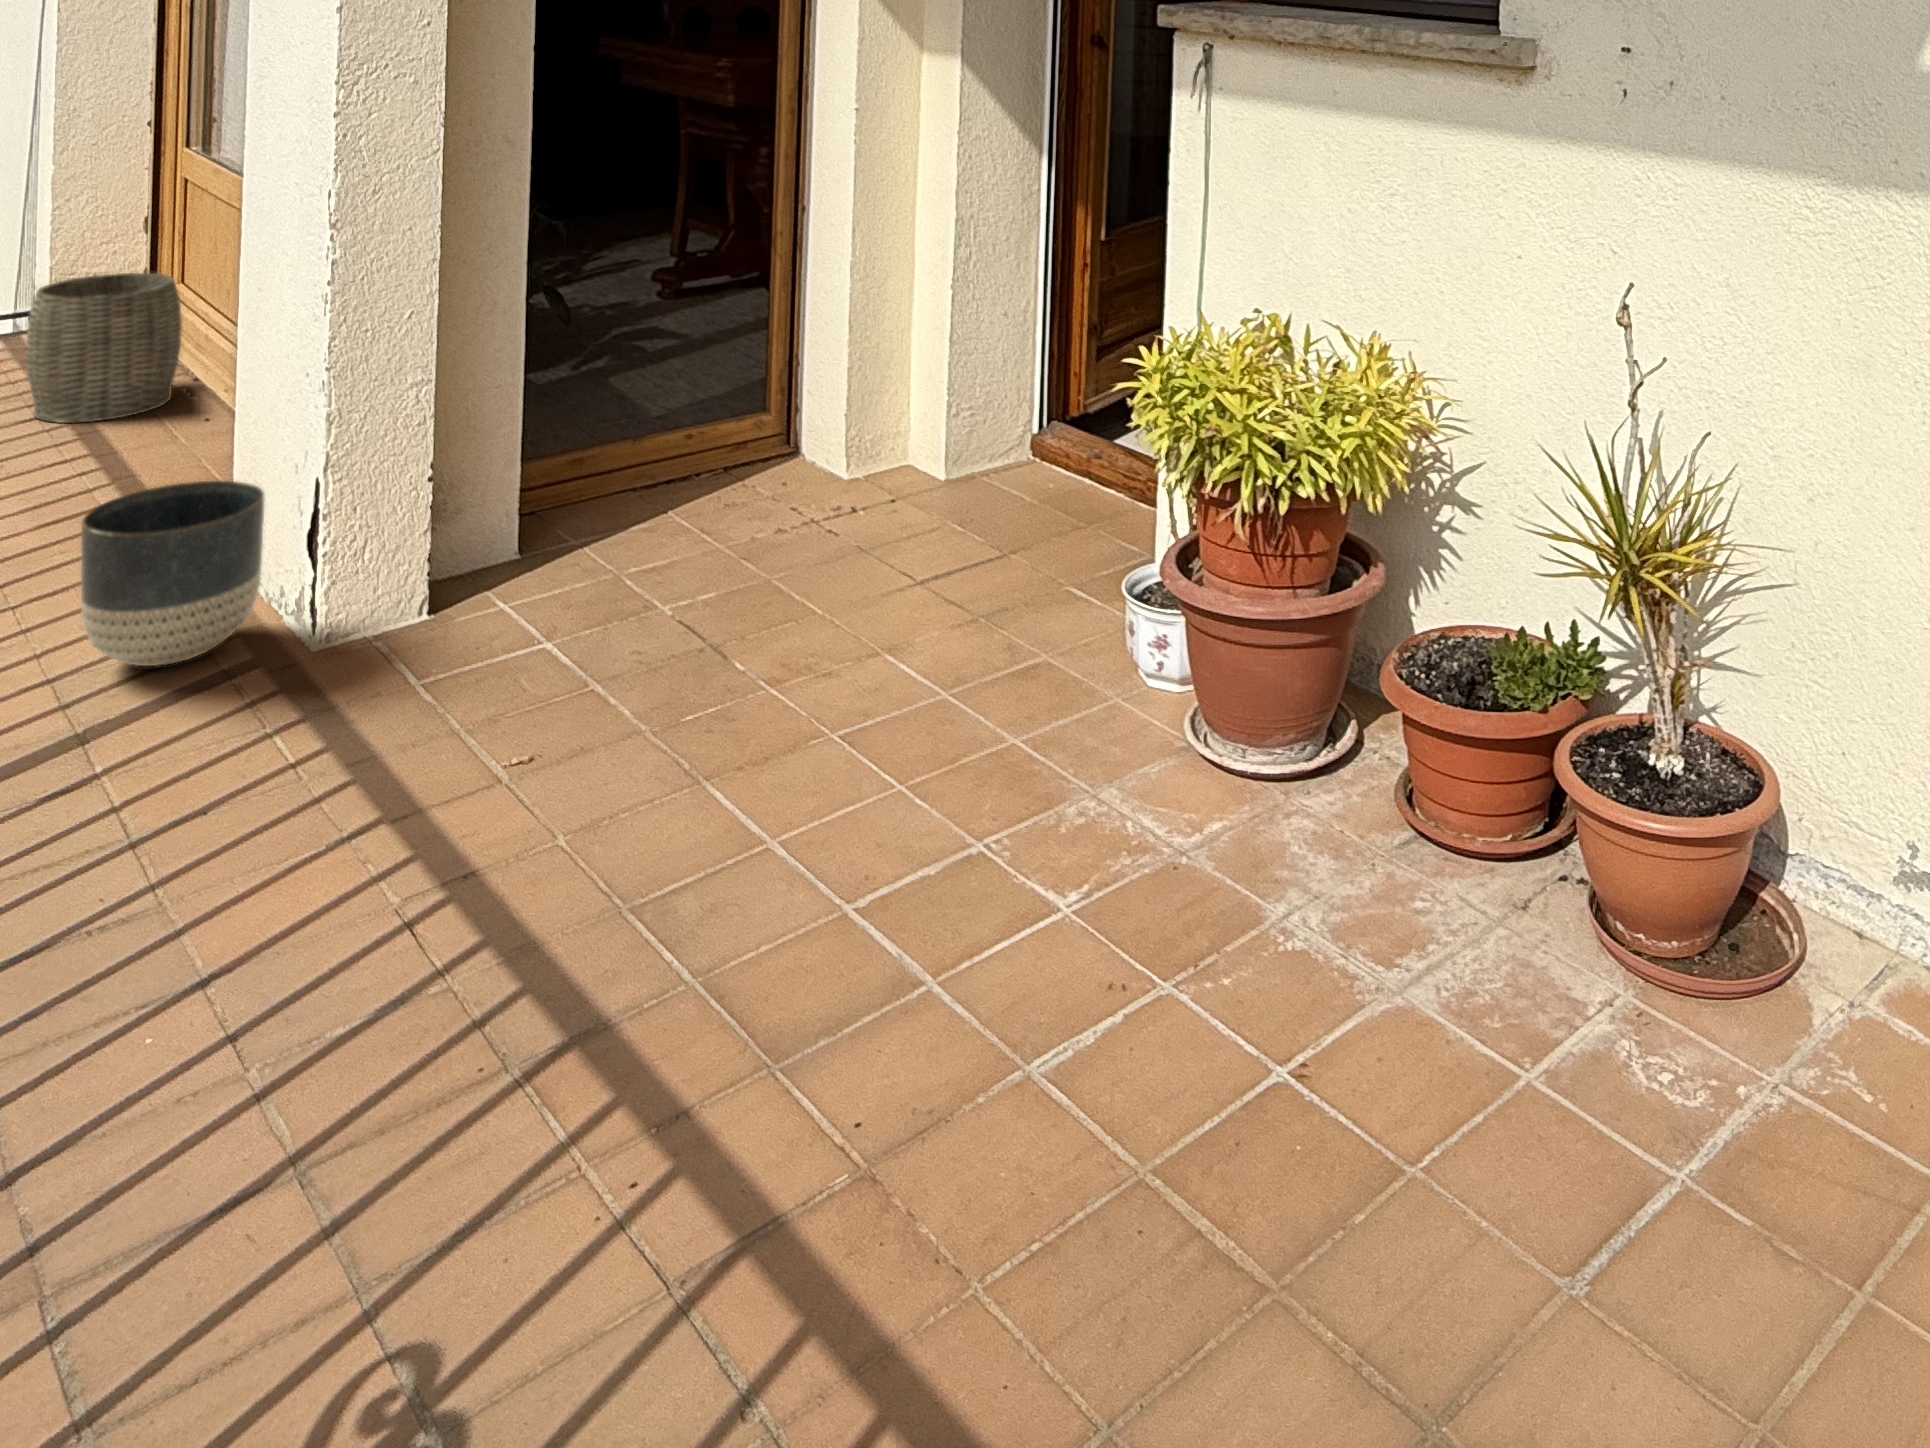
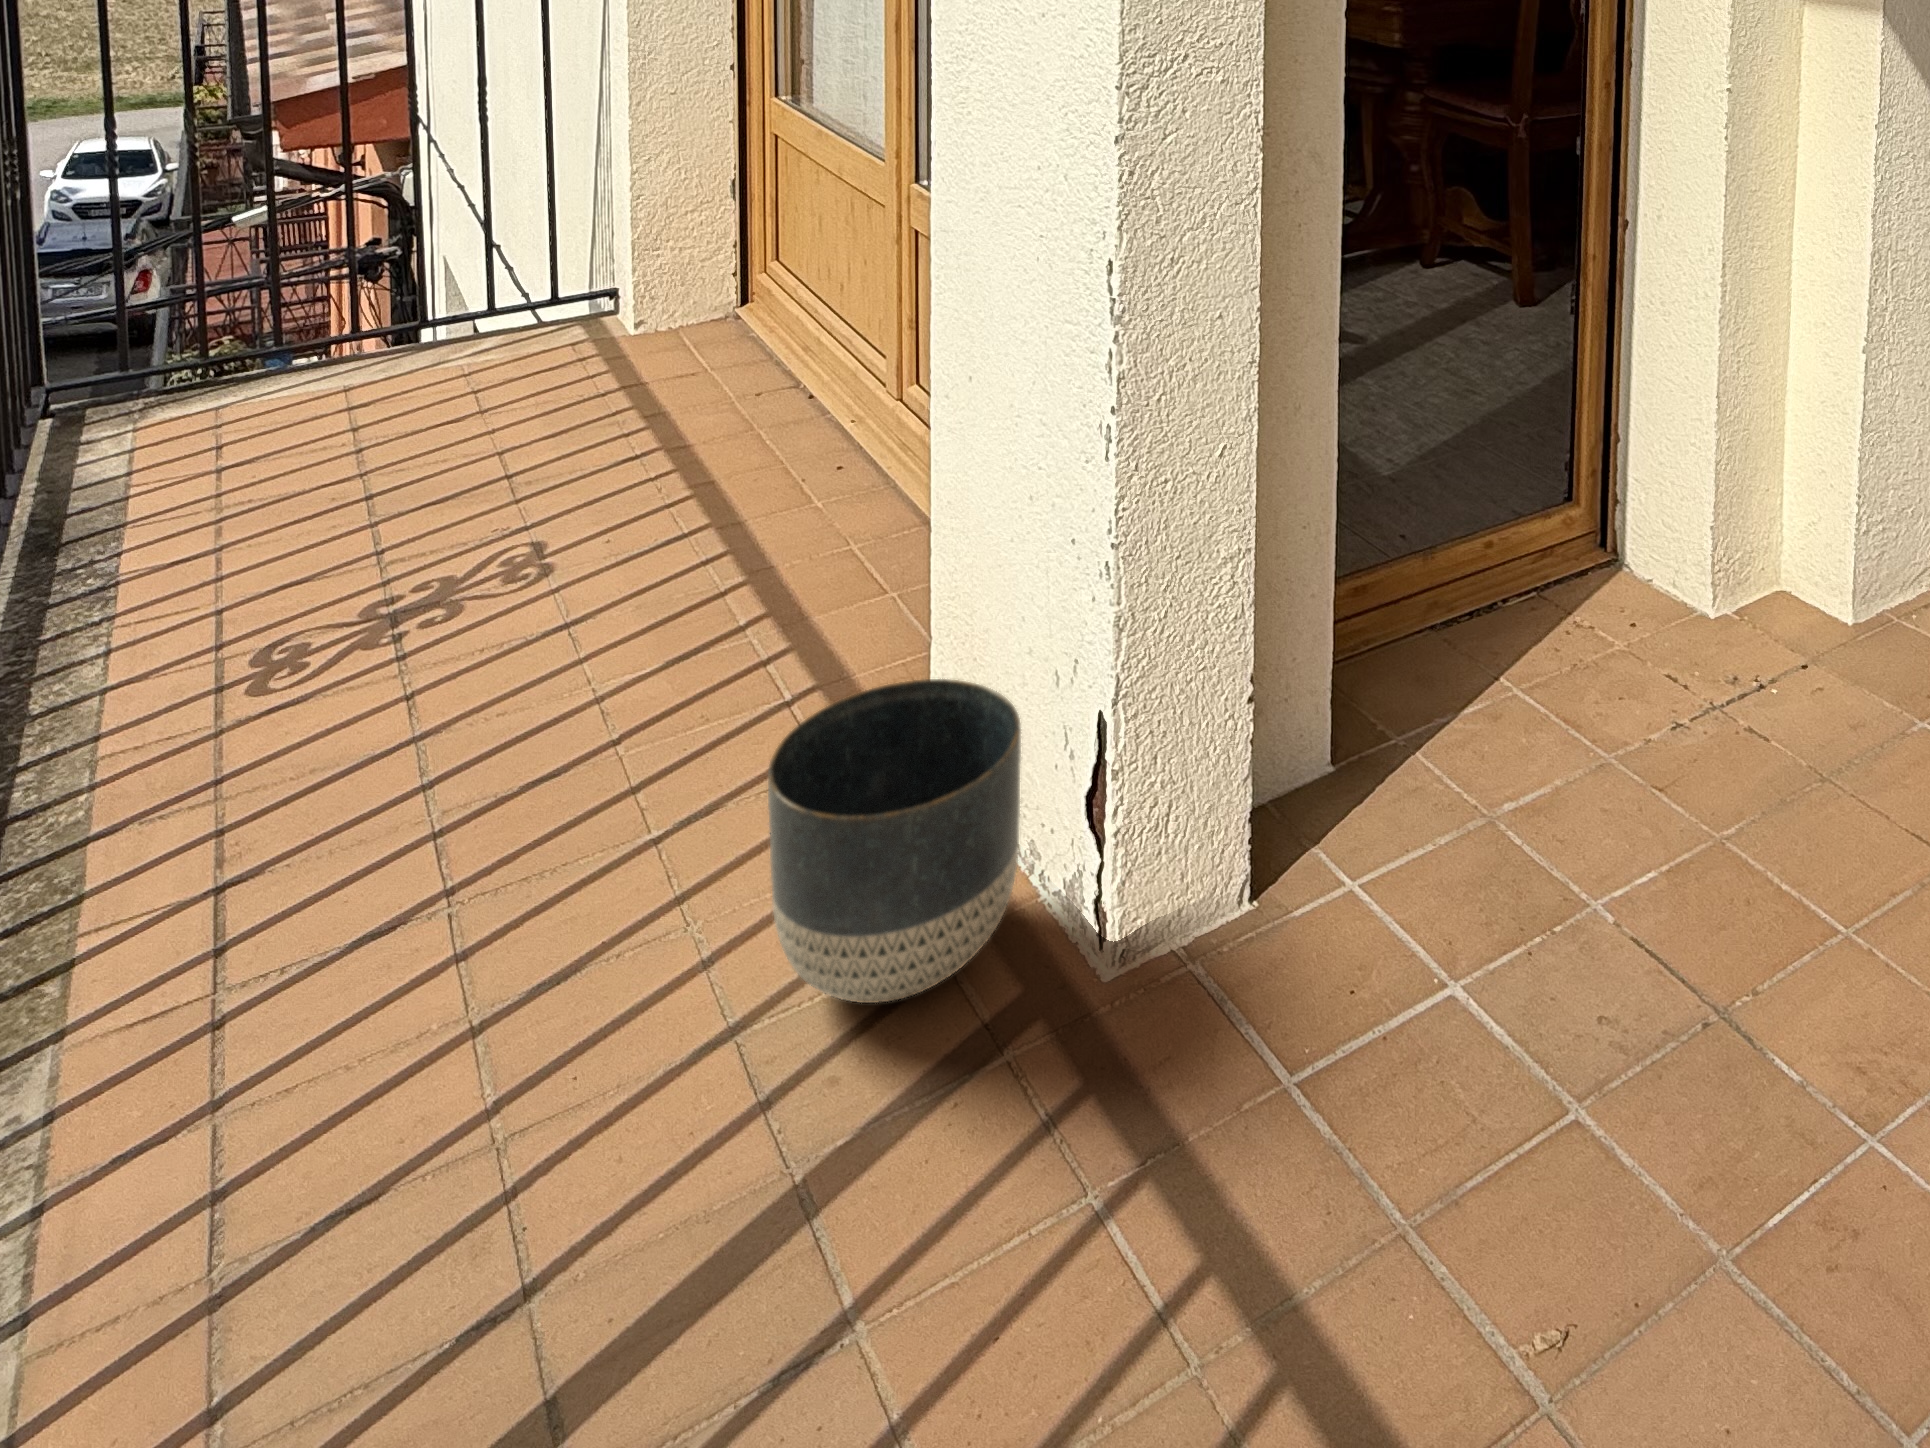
woven basket: present [26,273,182,423] -> none [625,263,800,461]

